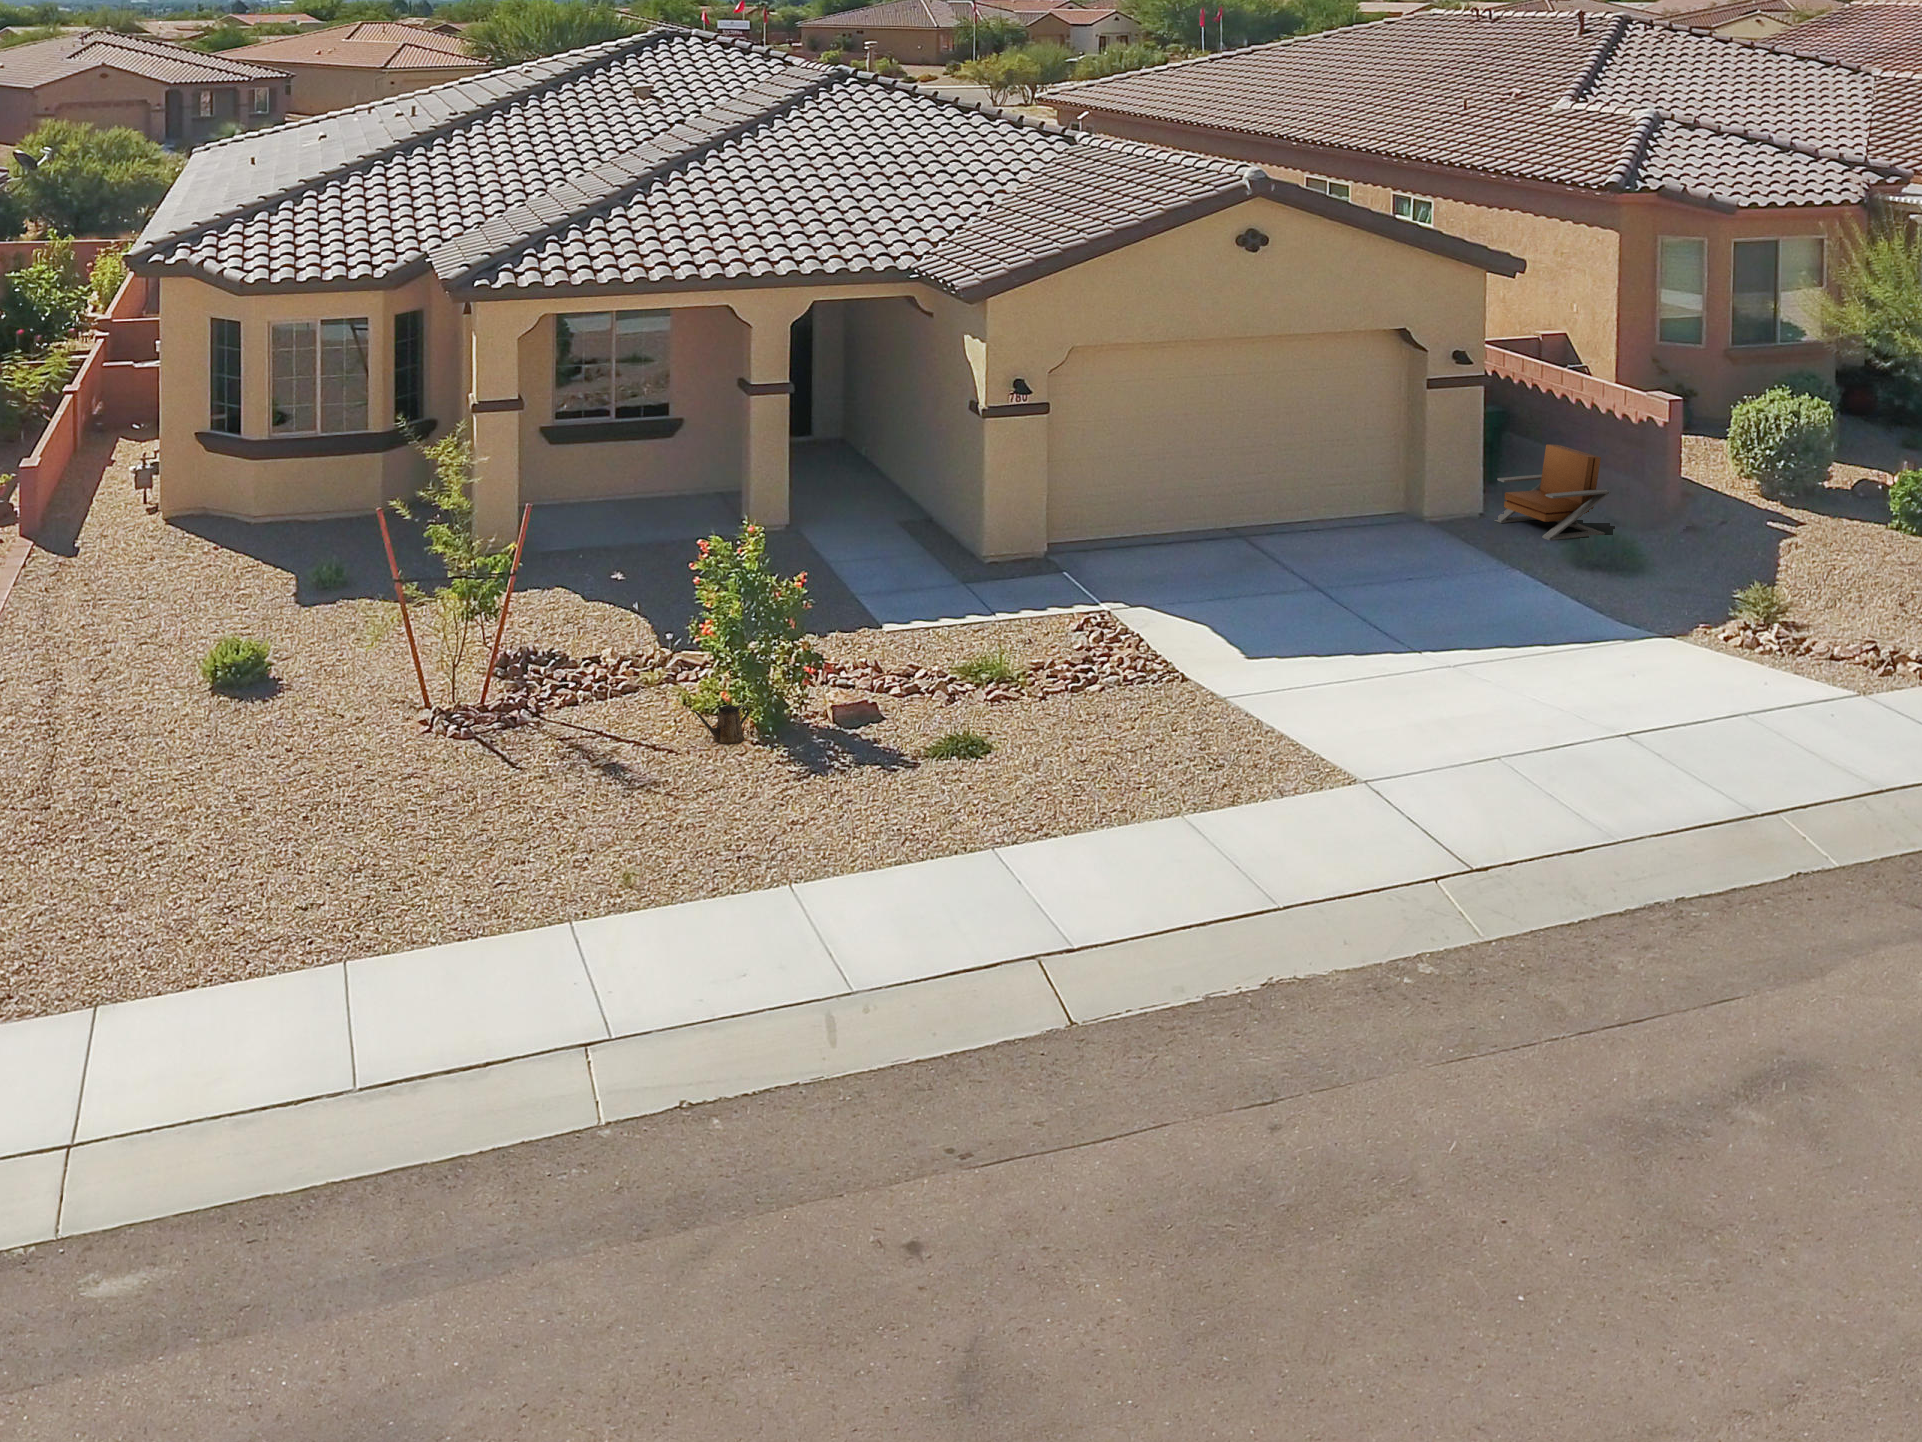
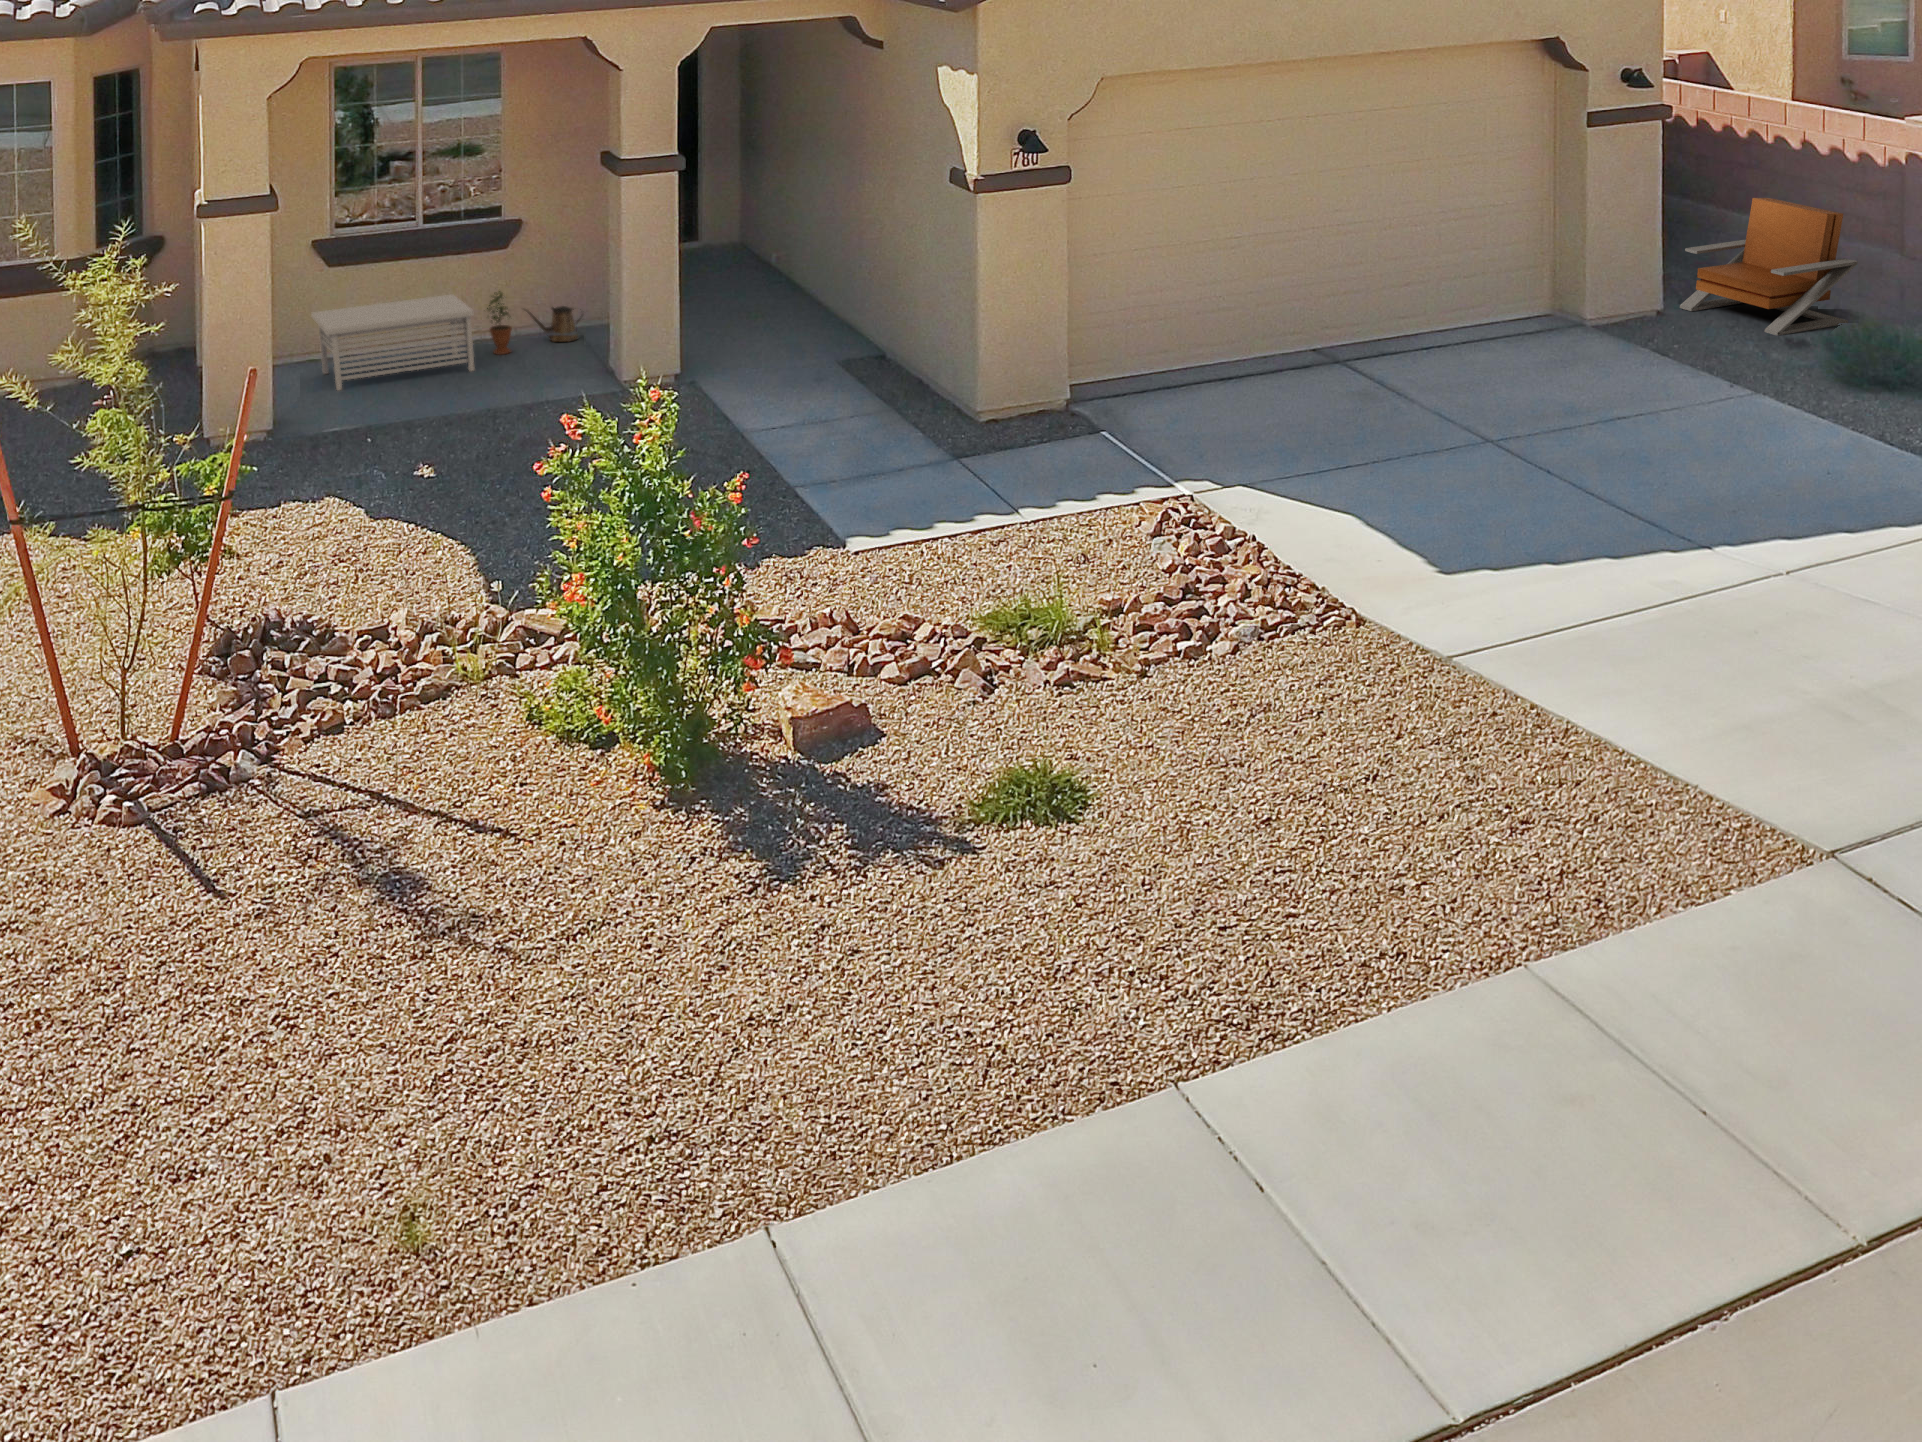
potted plant: none [647,472,667,518] -> present [487,291,512,354]
storage bench: none [531,475,642,536] -> present [311,294,474,390]
watering can: present [691,705,749,744] -> present [524,306,583,342]

